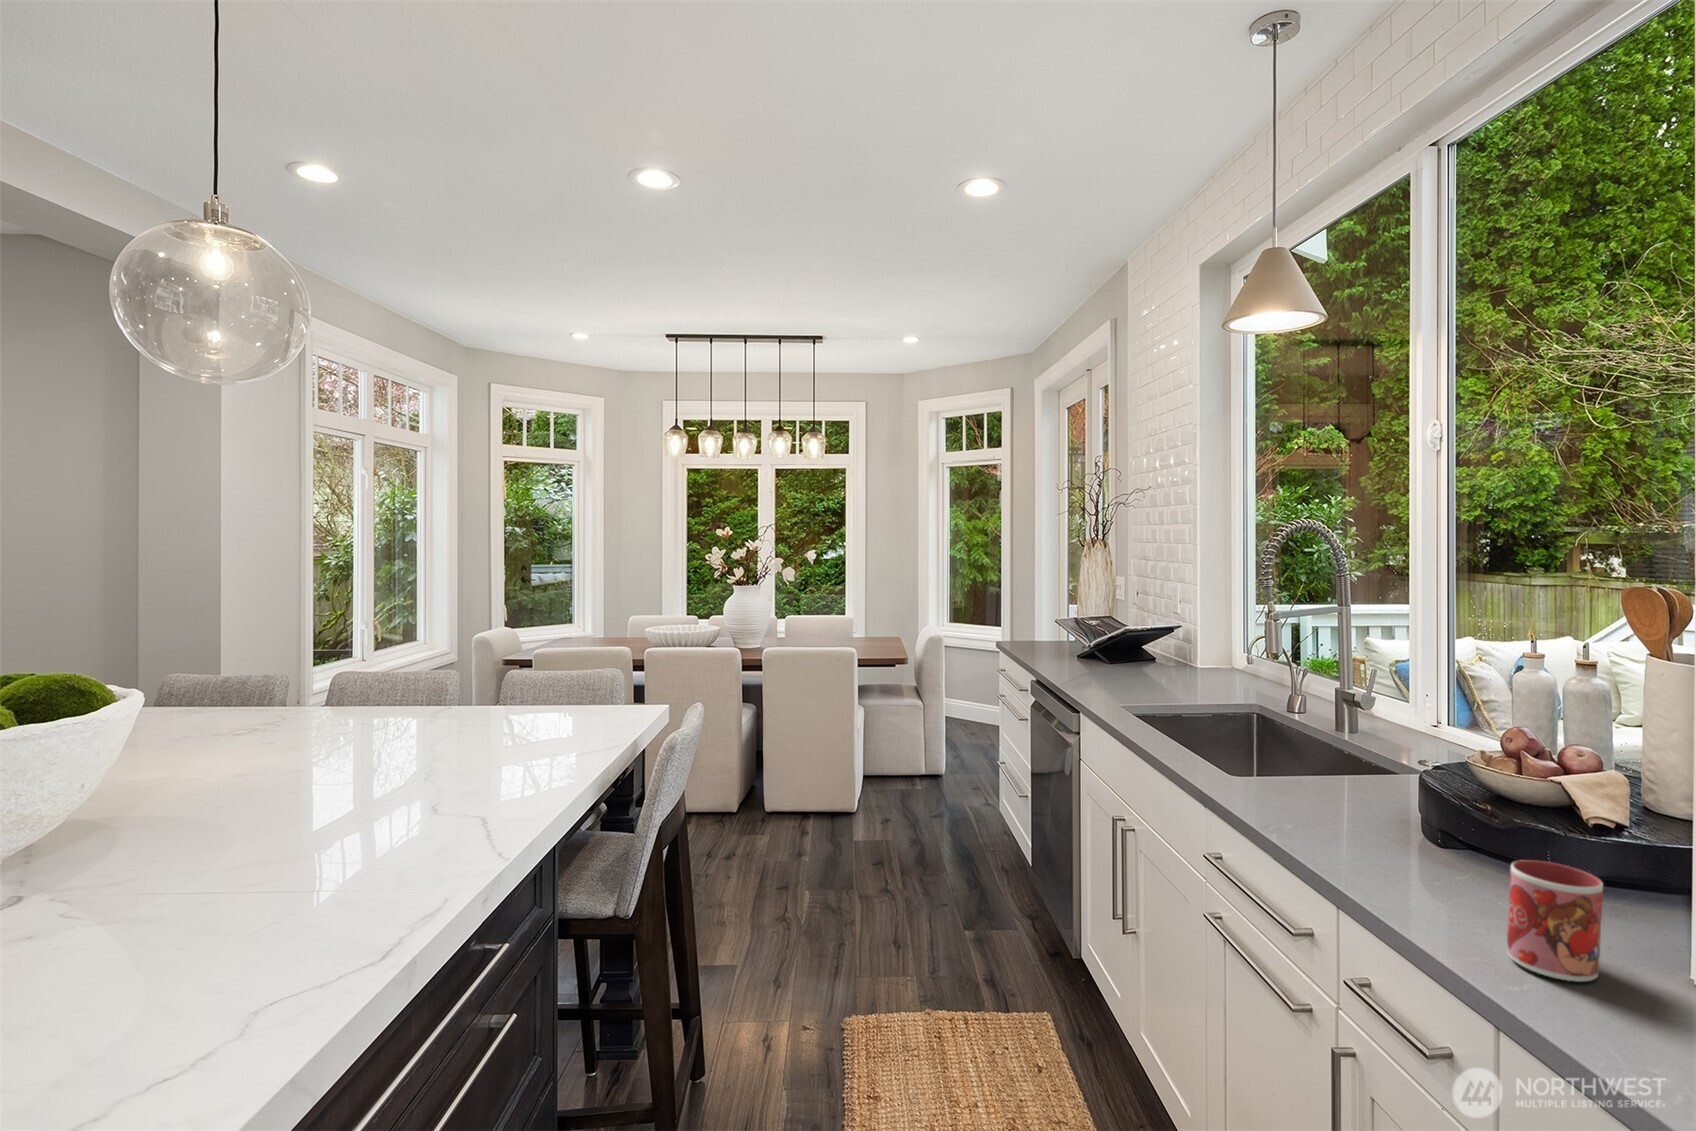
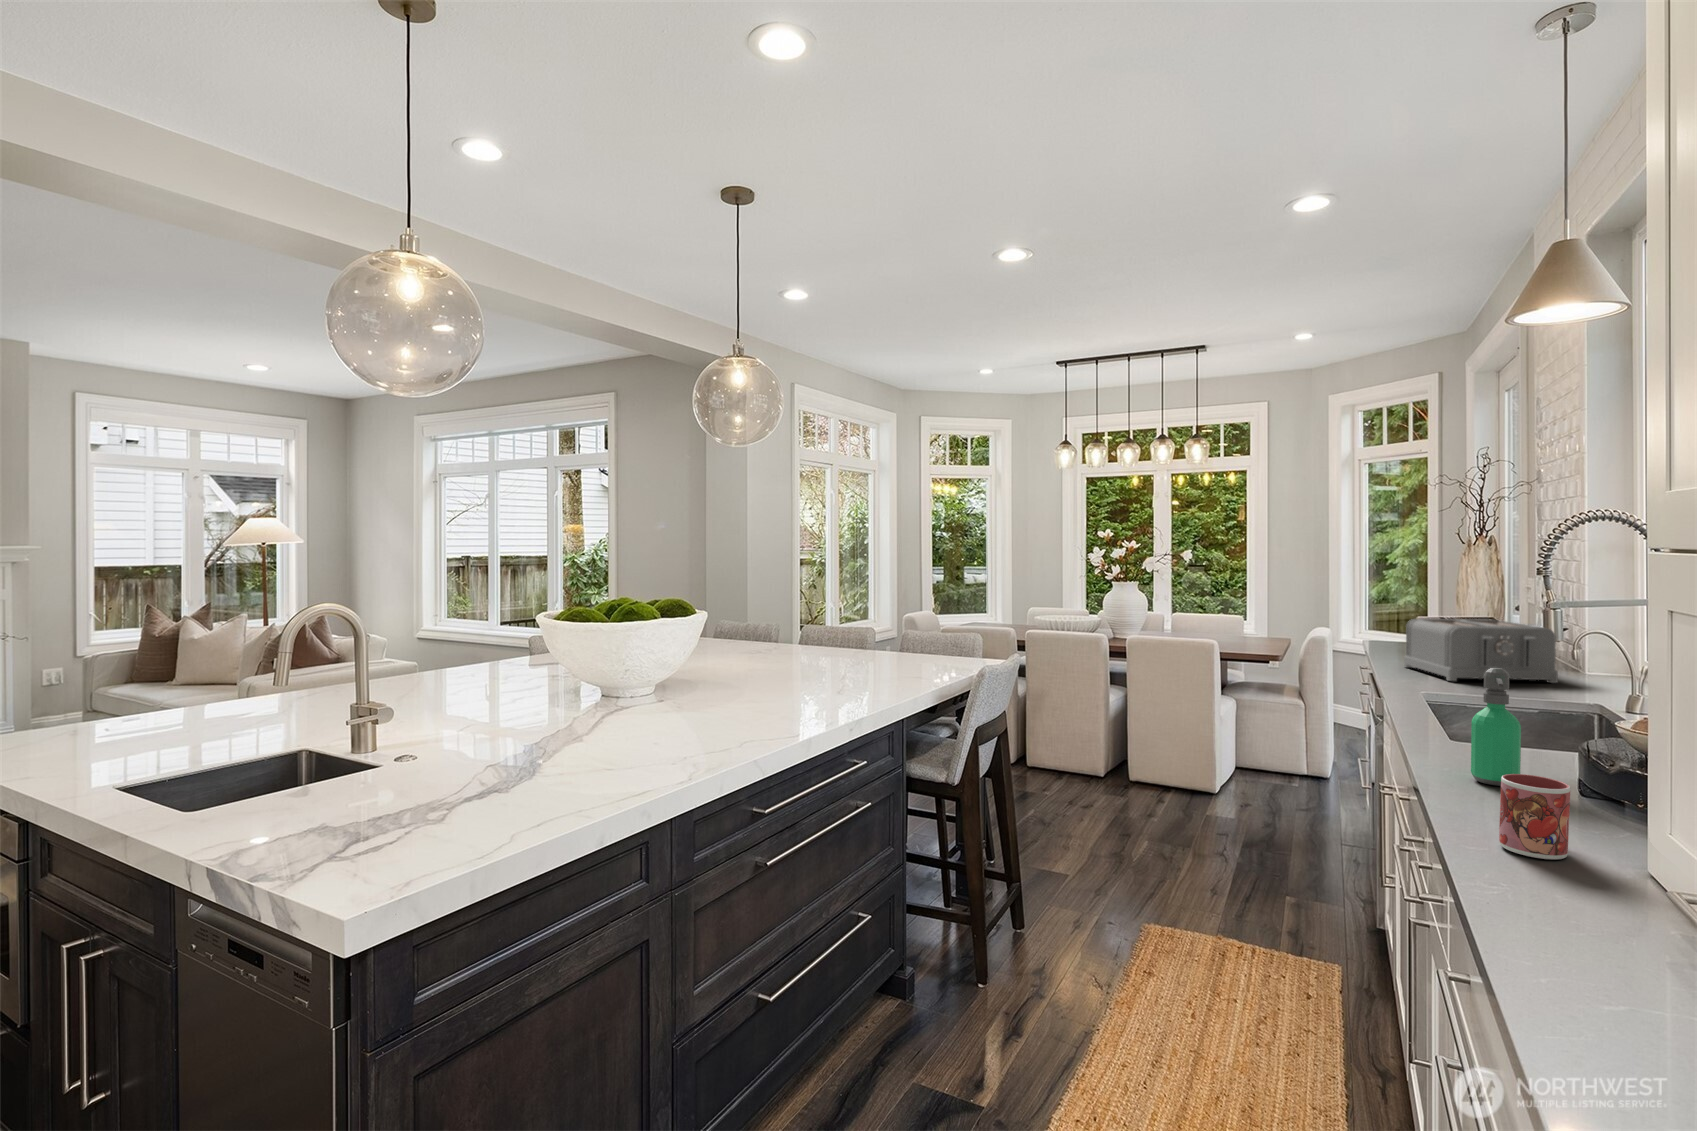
toaster: none [1075,621,1214,689] -> present [1404,619,1558,683]
soap dispenser: none [1327,700,1381,843] -> present [1471,668,1521,786]

